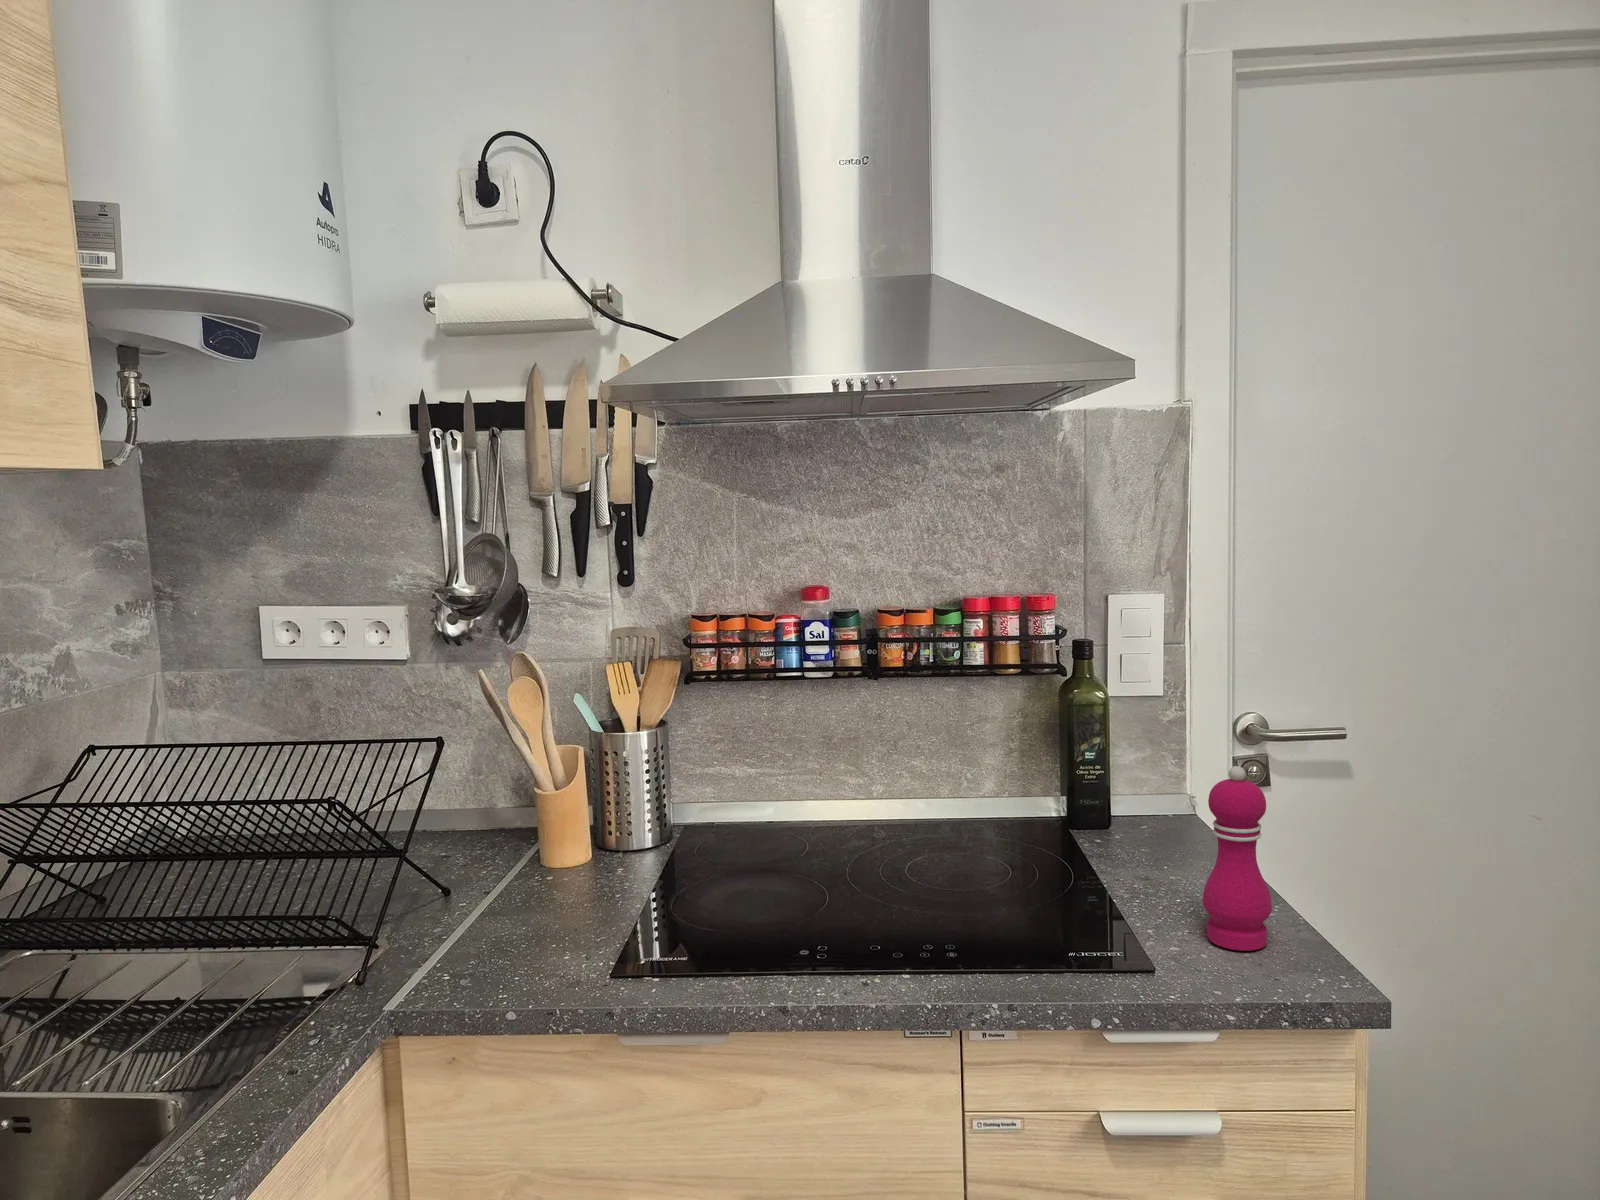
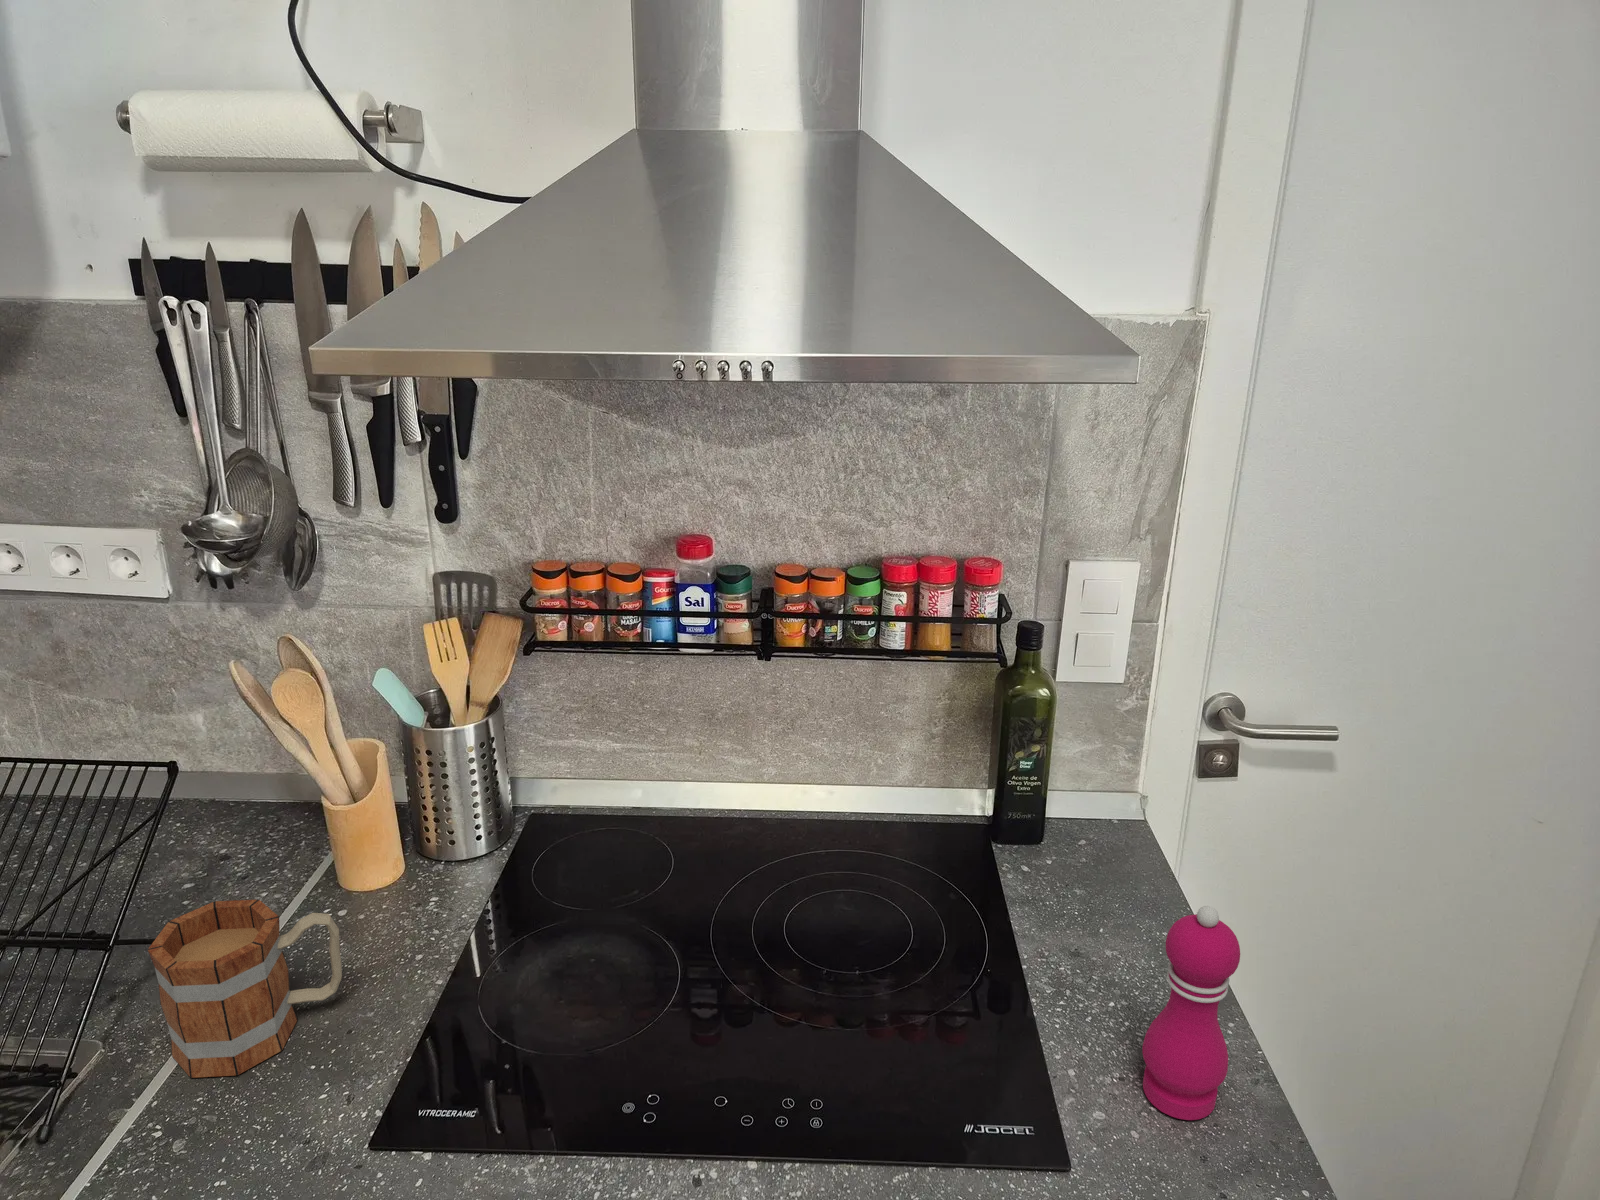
mug: none [431,825,564,952] -> present [148,900,342,1078]

